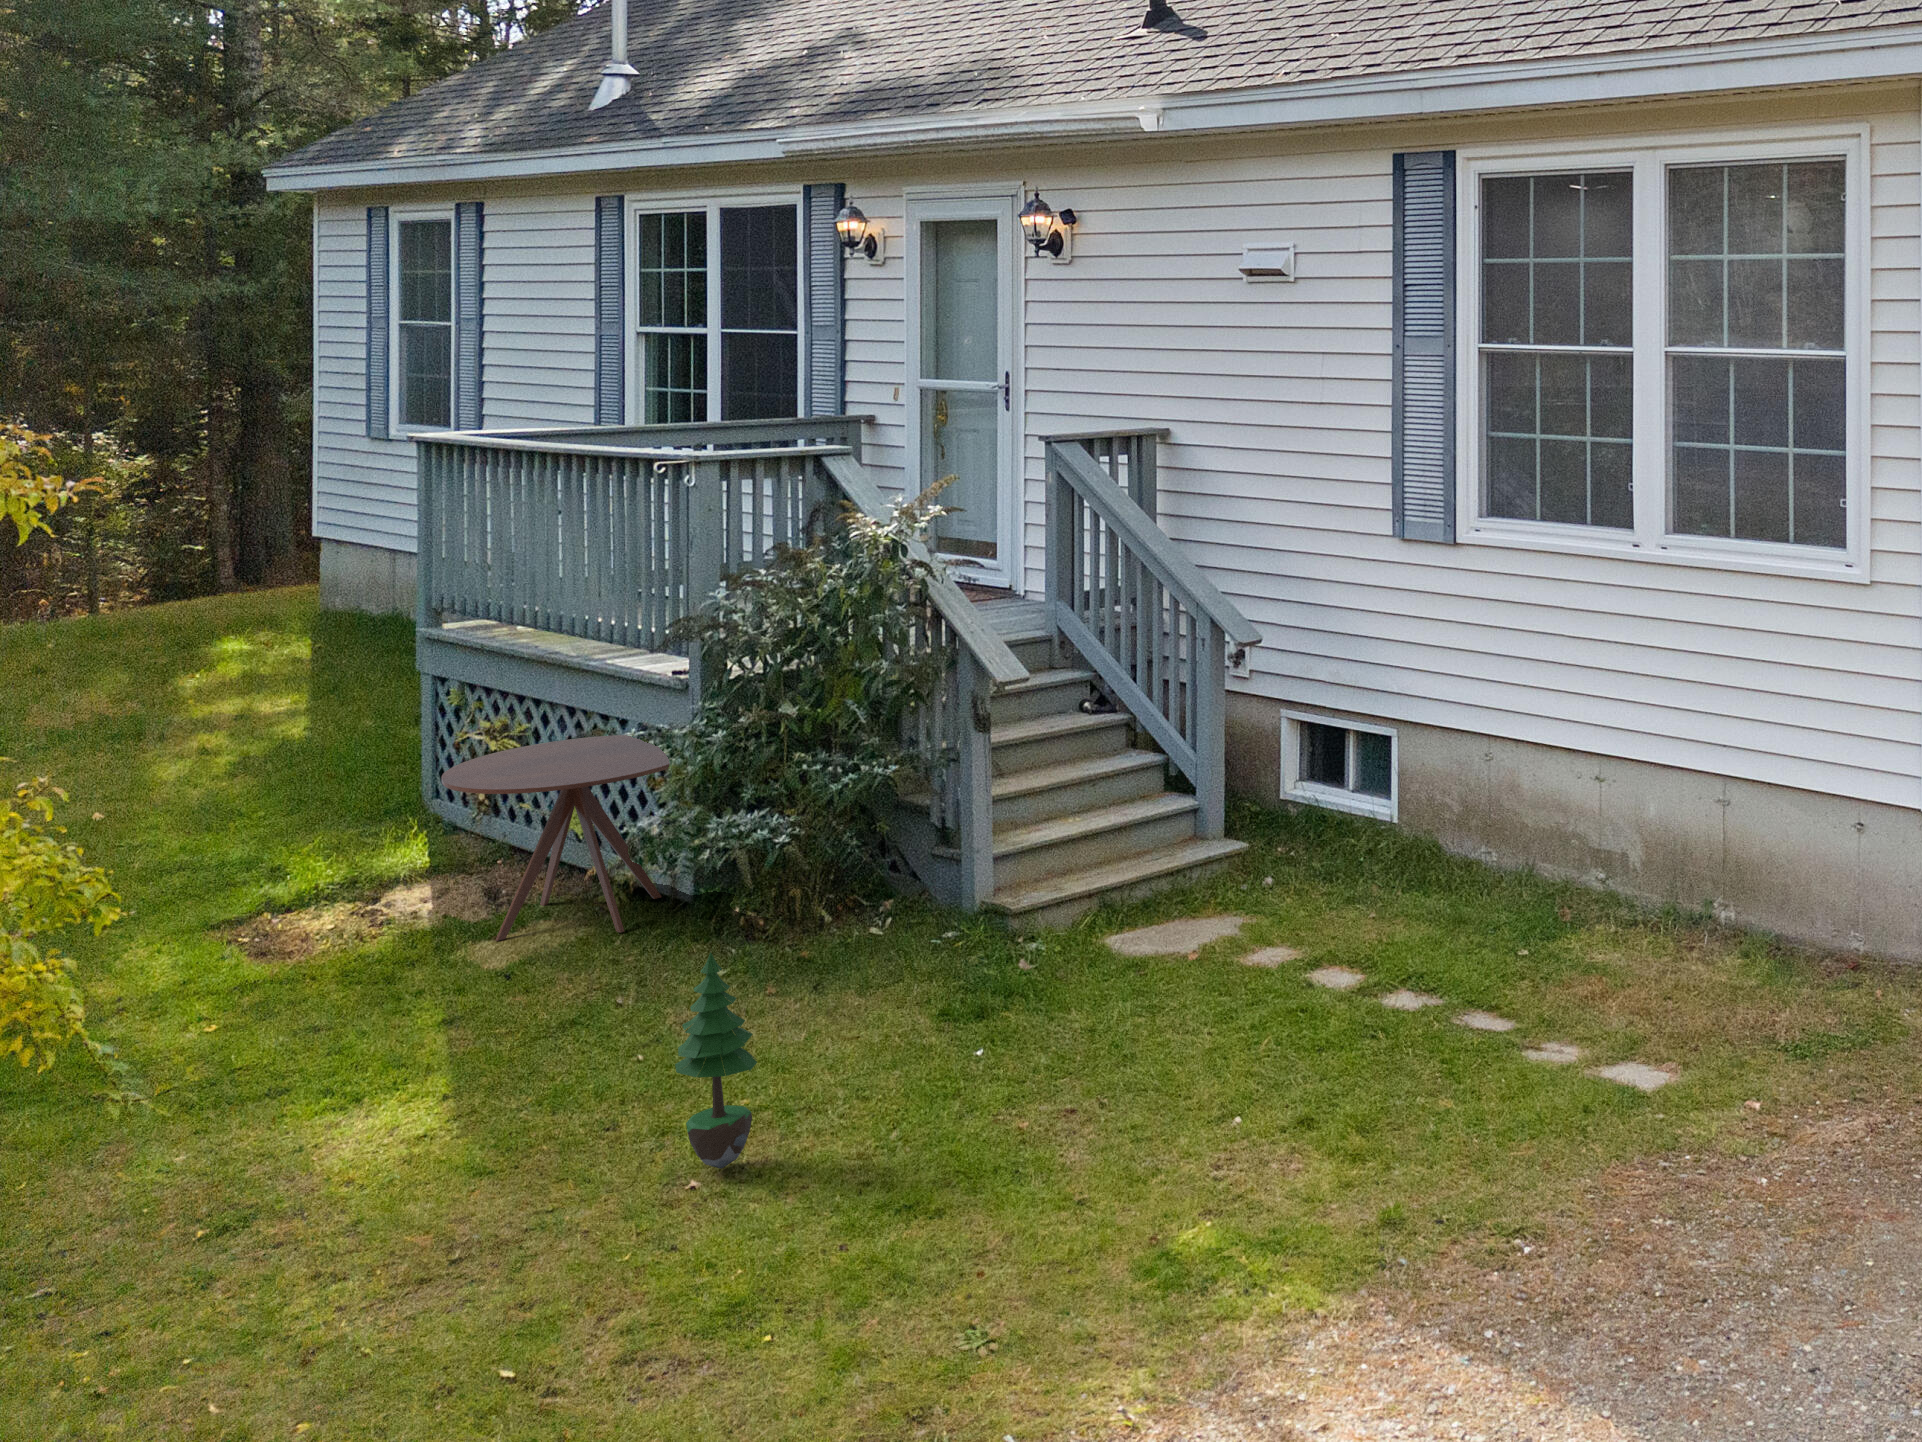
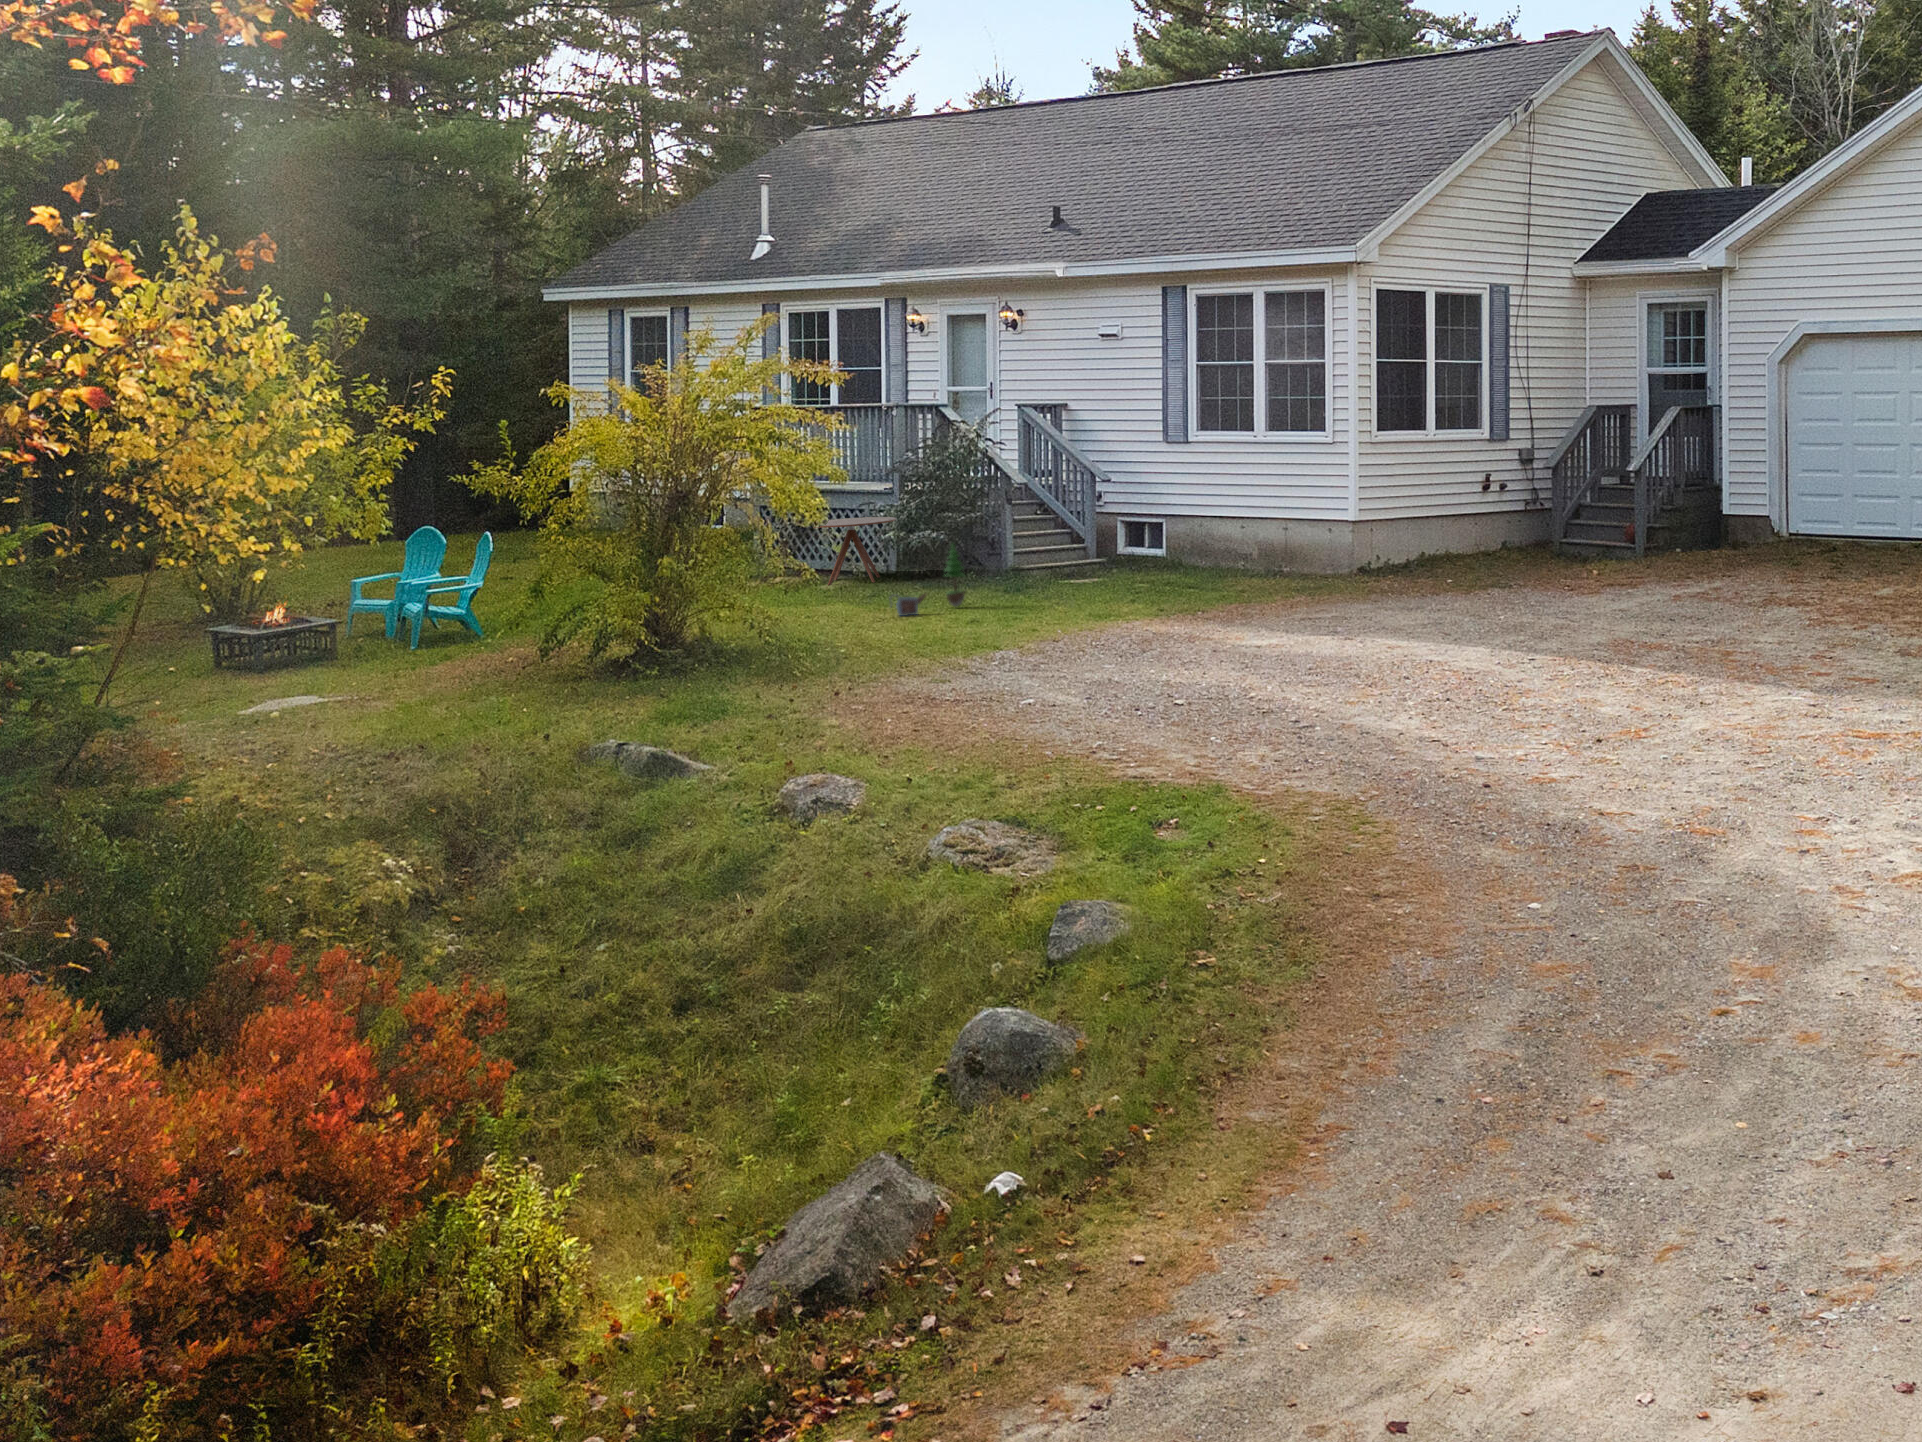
watering can: none [462,1143,608,1238] -> present [890,593,926,616]

